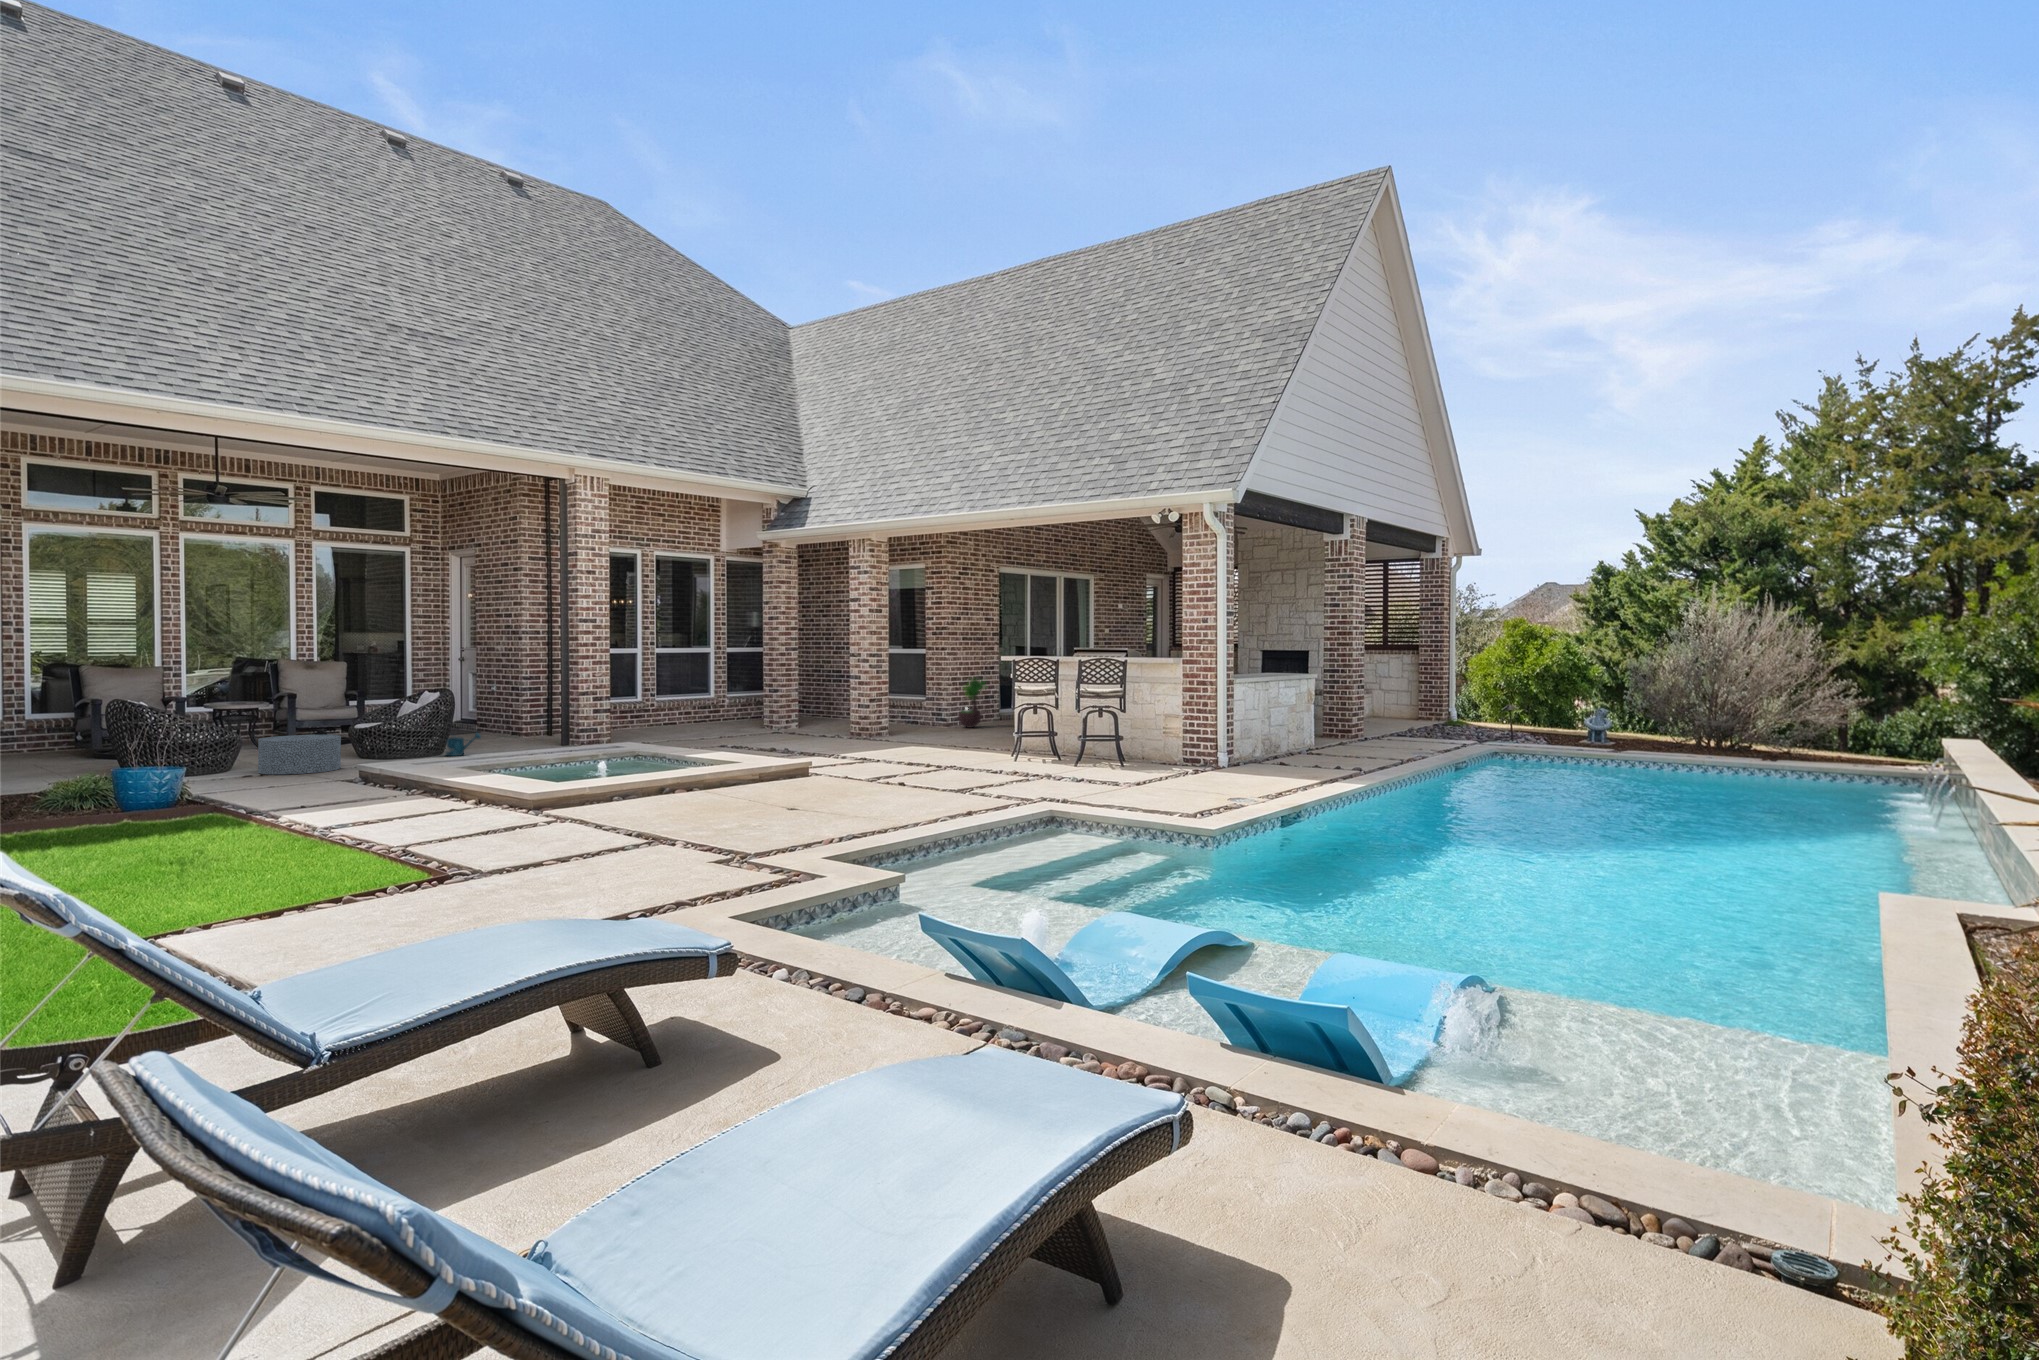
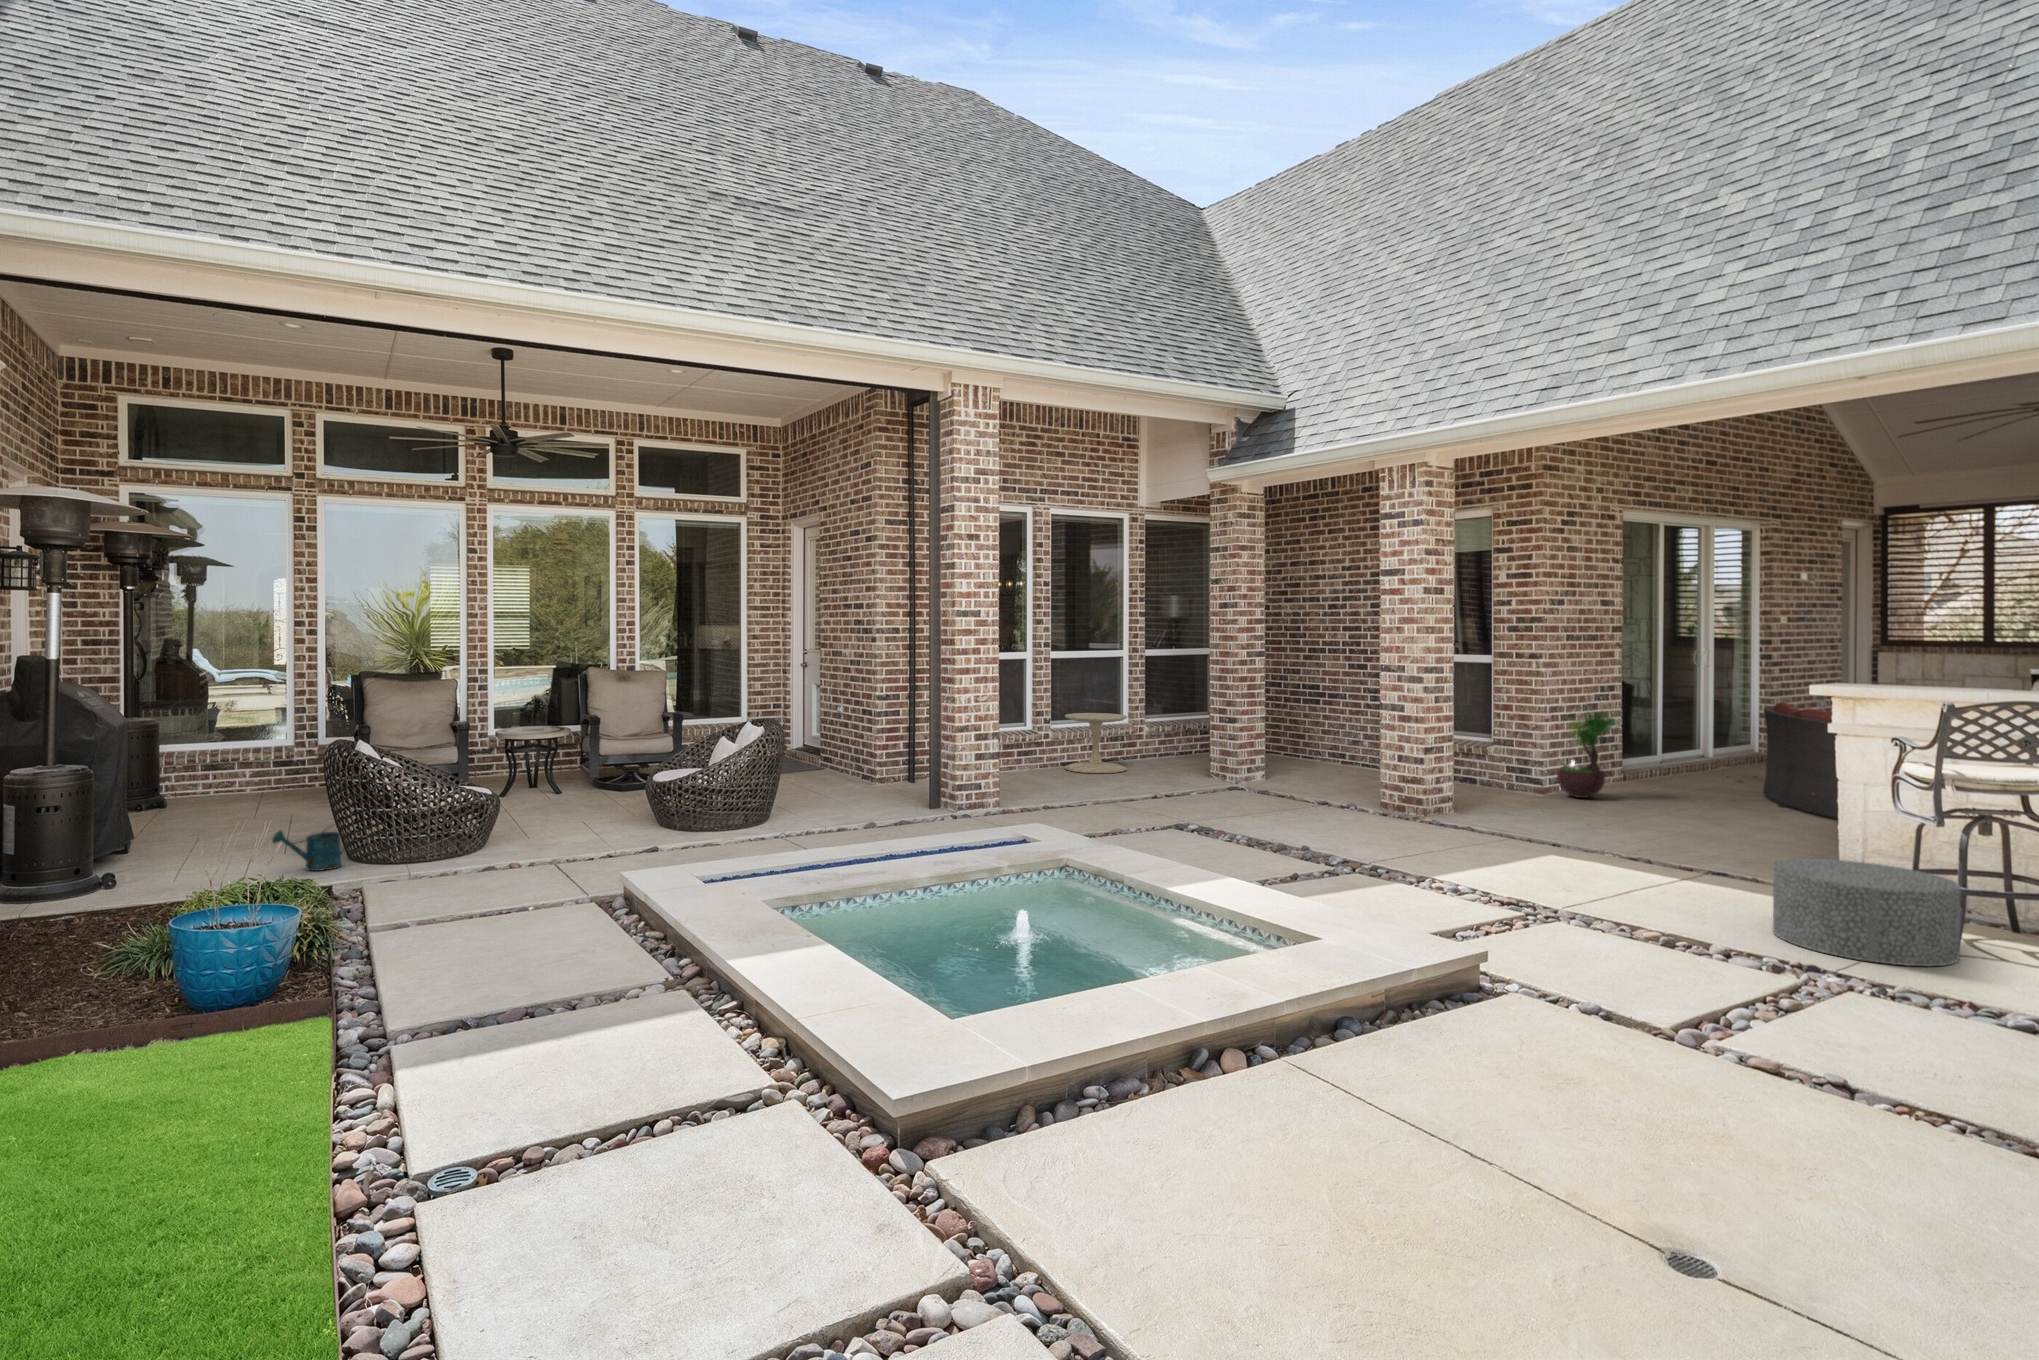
side table: none [664,689,708,728] -> present [1065,713,1127,773]
watering can: present [445,733,481,756] -> present [272,830,343,871]
ottoman: present [258,735,341,774] -> present [1773,859,1960,966]

